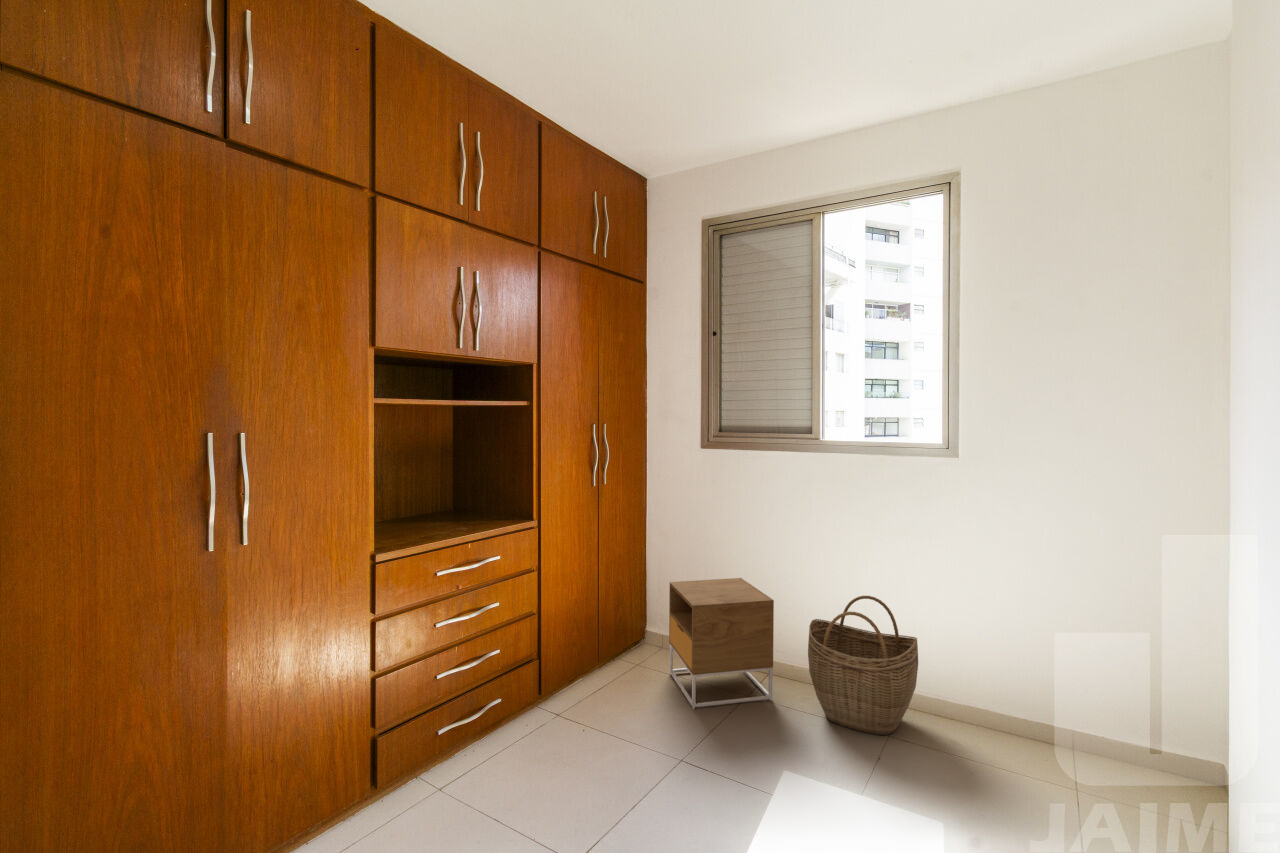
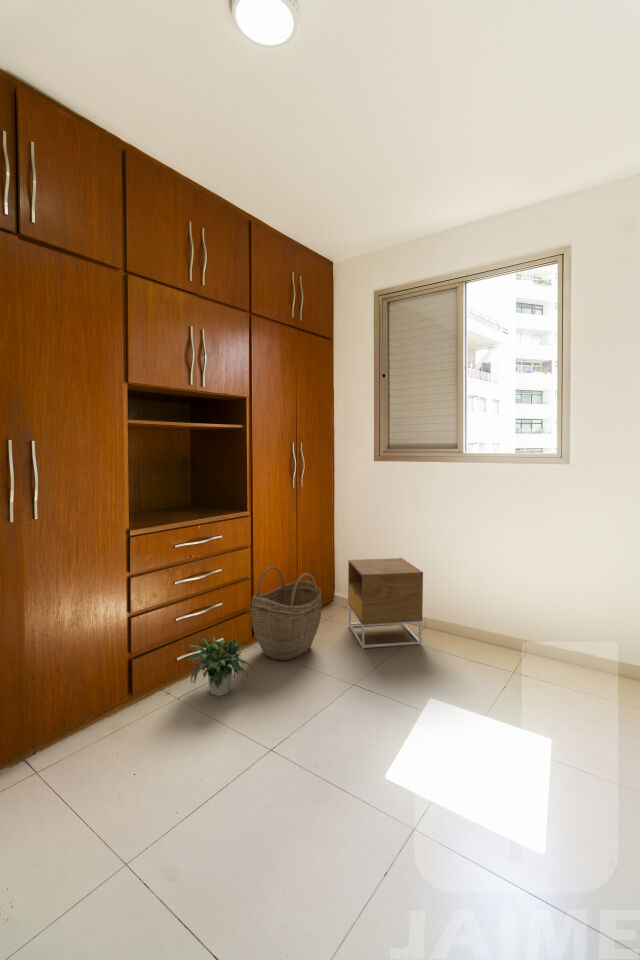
woven basket: present [808,596,918,735] -> present [251,566,322,661]
potted plant: none [424,700,547,790] -> present [169,637,252,696]

